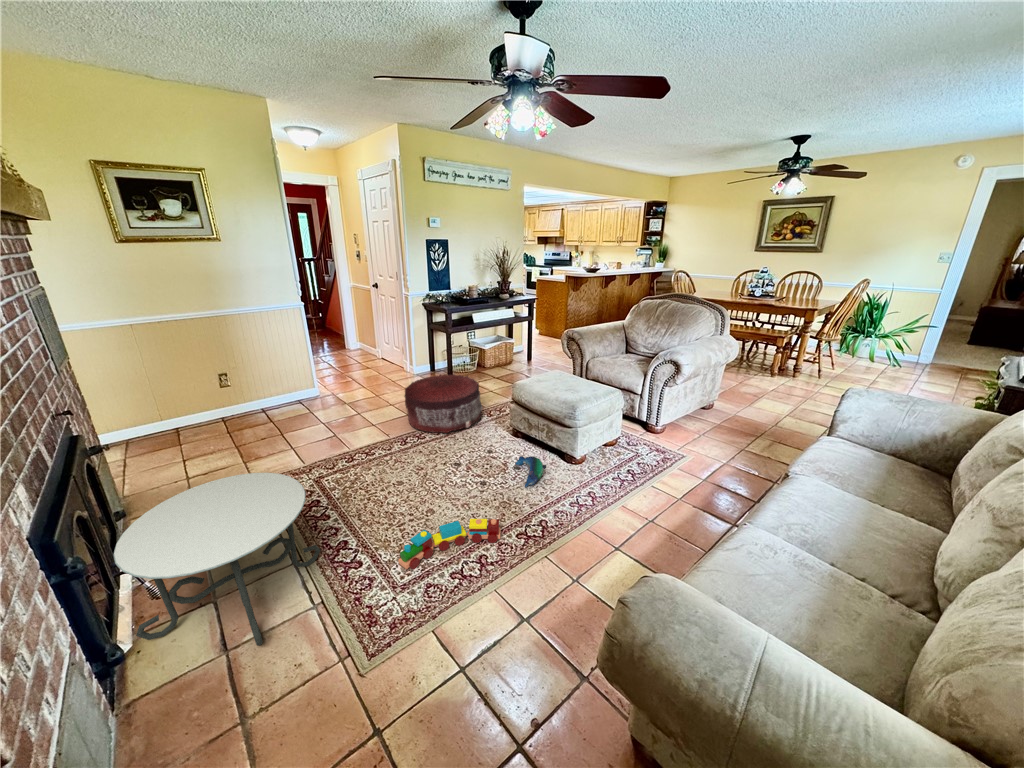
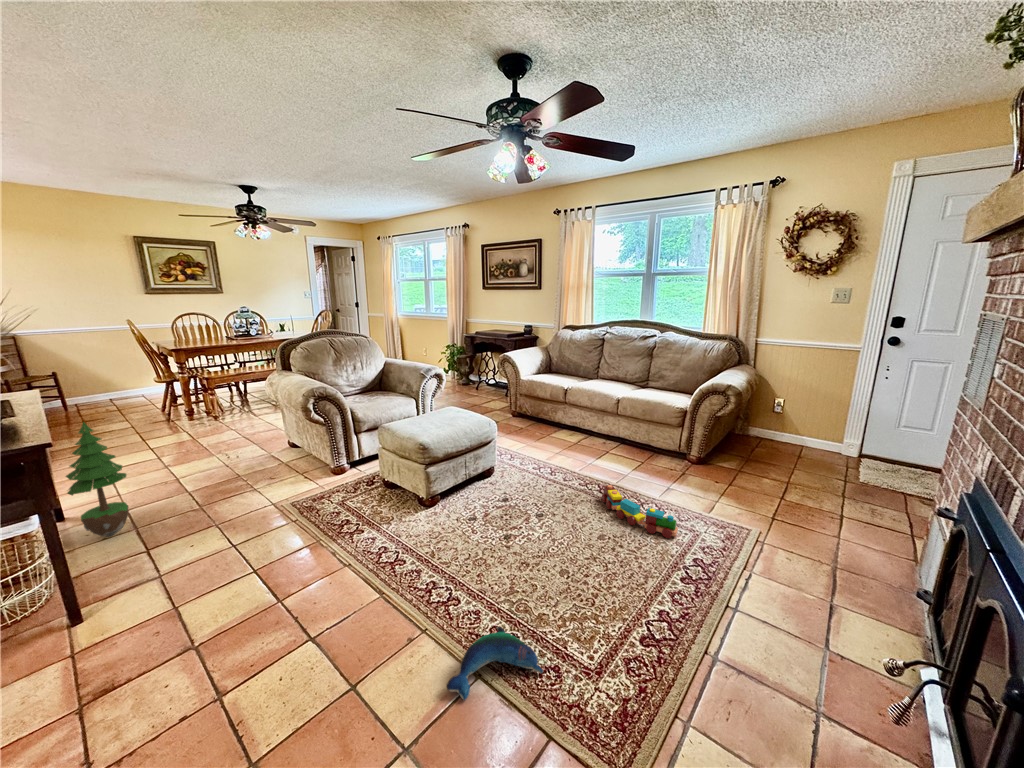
potted tree: none [500,314,520,369] -> present [66,422,128,537]
pouf: present [404,374,483,433] -> none [265,487,420,628]
plush toy: present [516,456,546,488] -> present [447,627,543,700]
side table: present [114,473,320,646] -> none [714,490,936,679]

